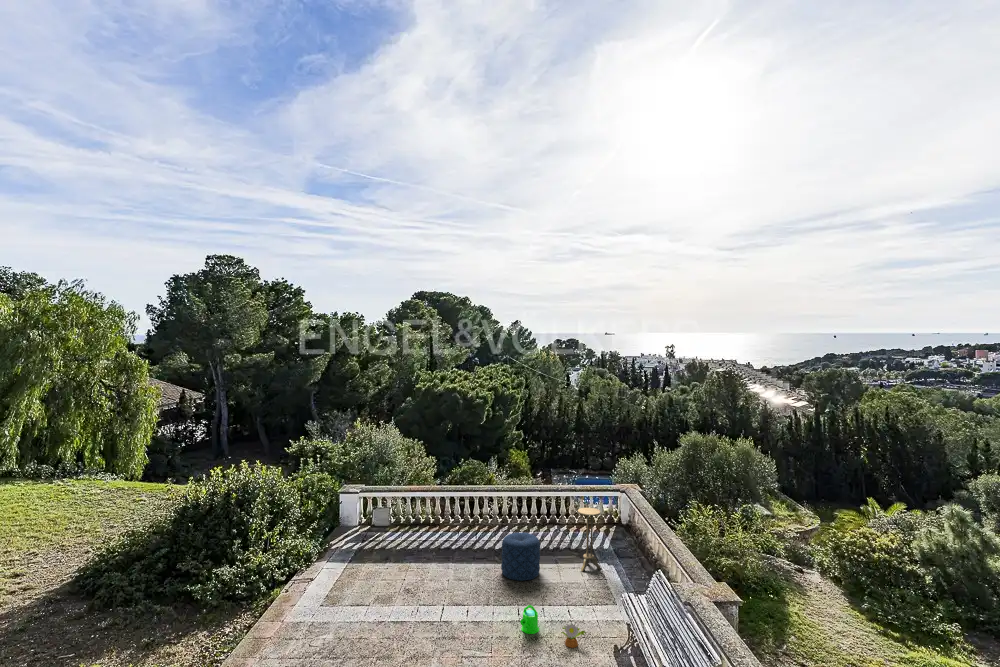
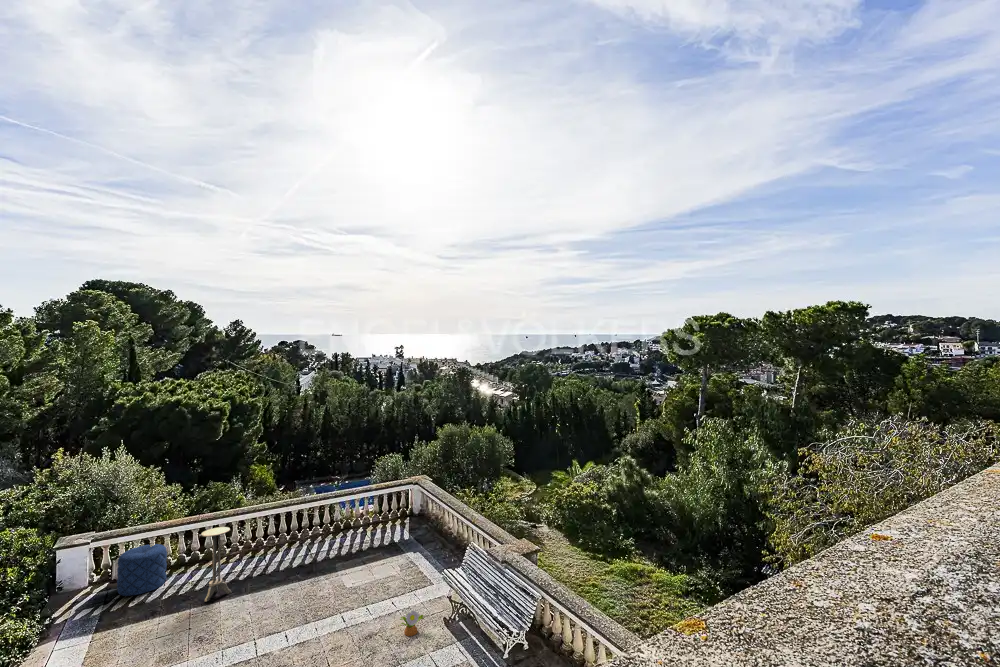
side table: present [578,508,601,571] -> present [202,527,231,602]
pouf: present [501,533,540,581] -> present [117,544,167,596]
watering can: present [520,605,539,634] -> none [354,607,374,638]

